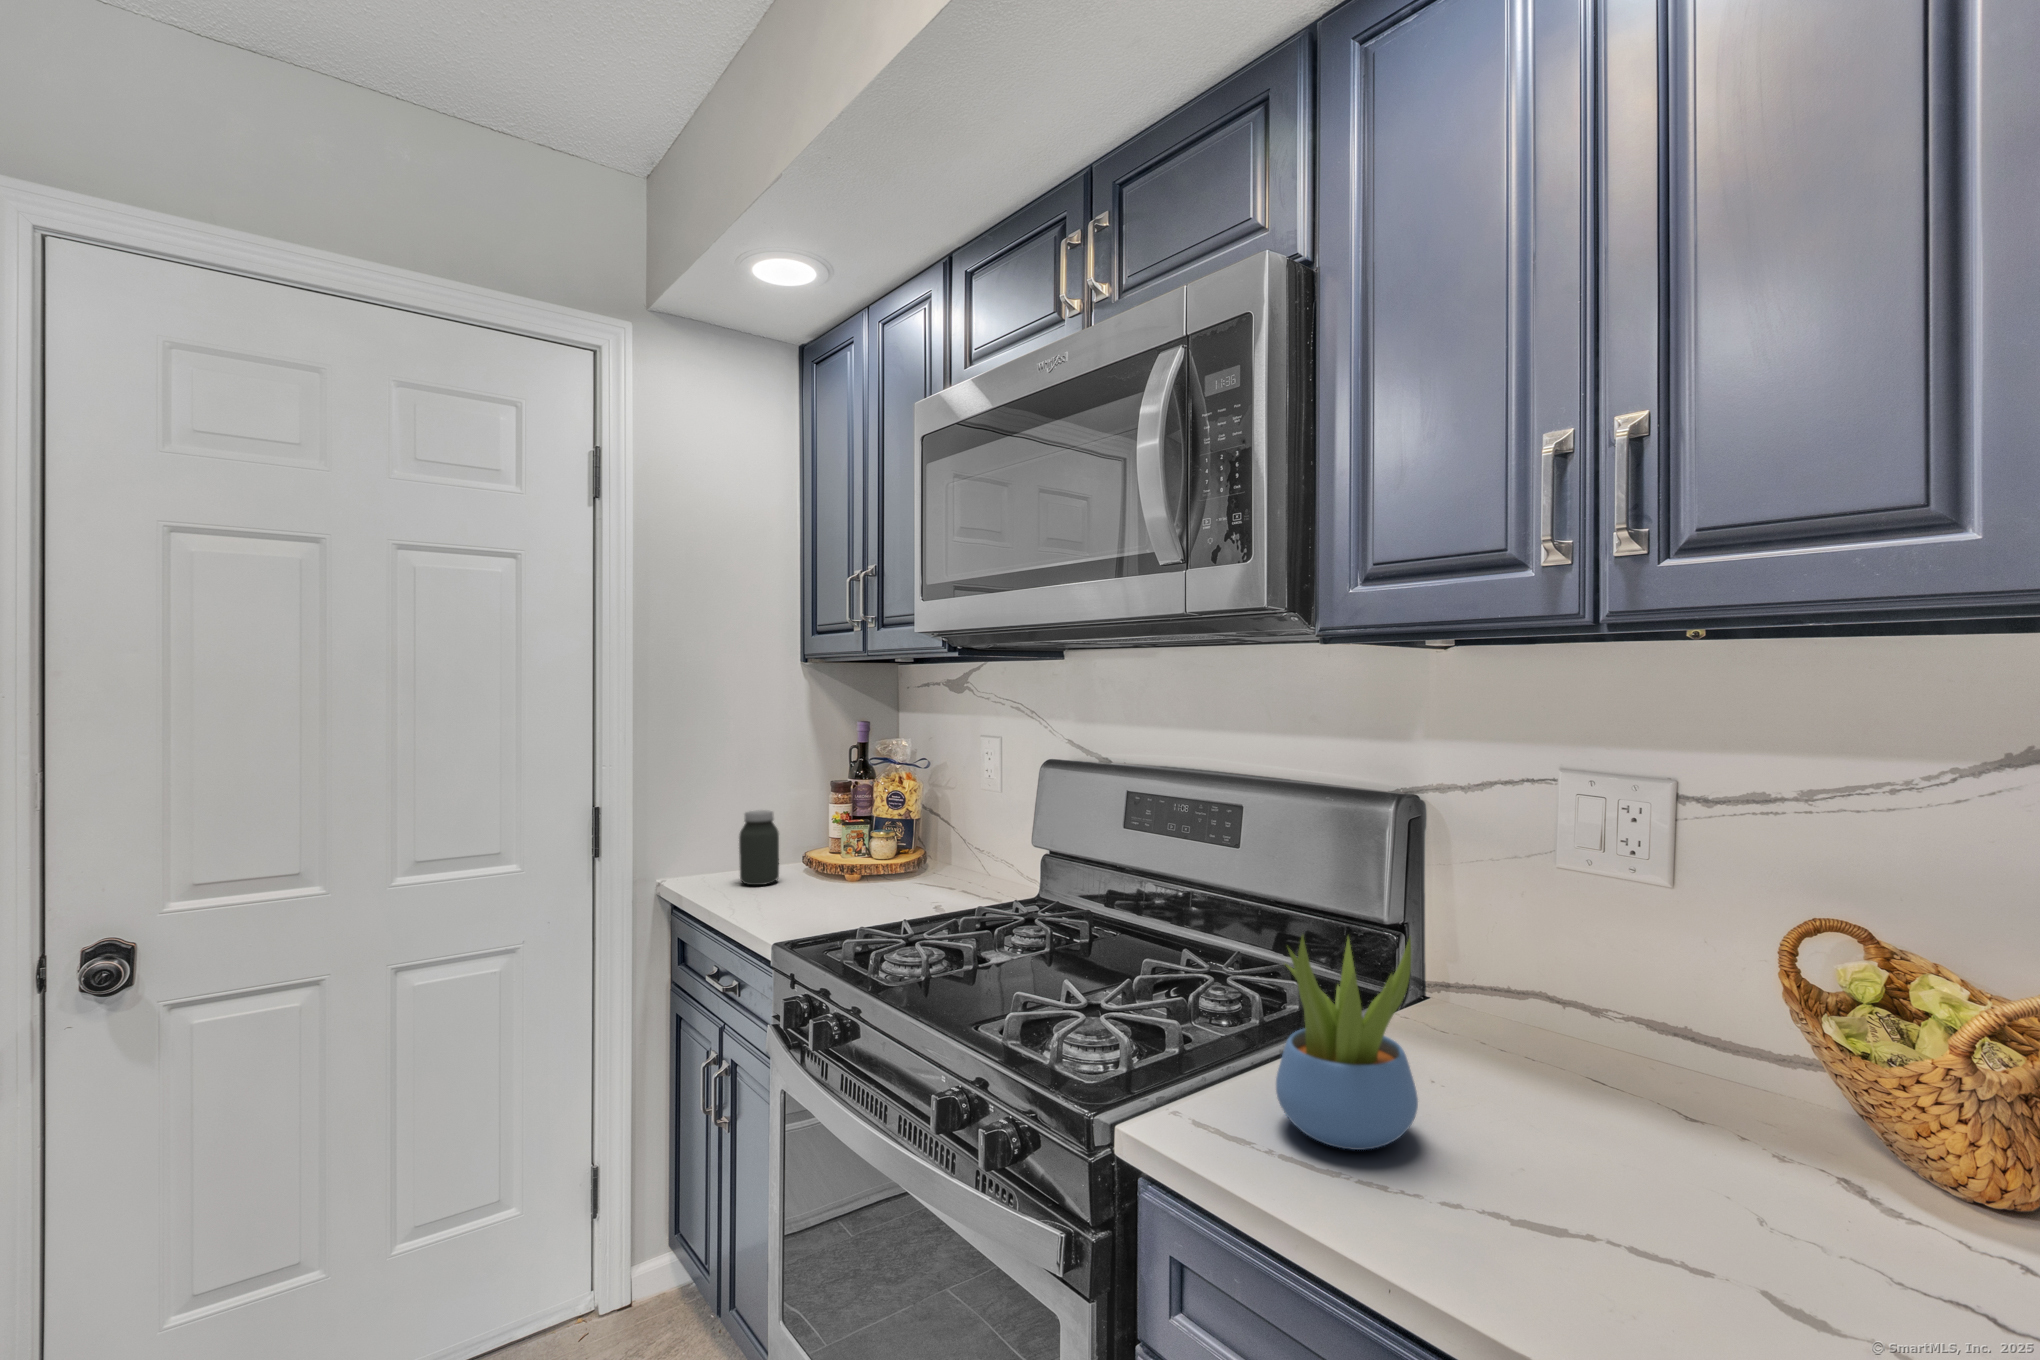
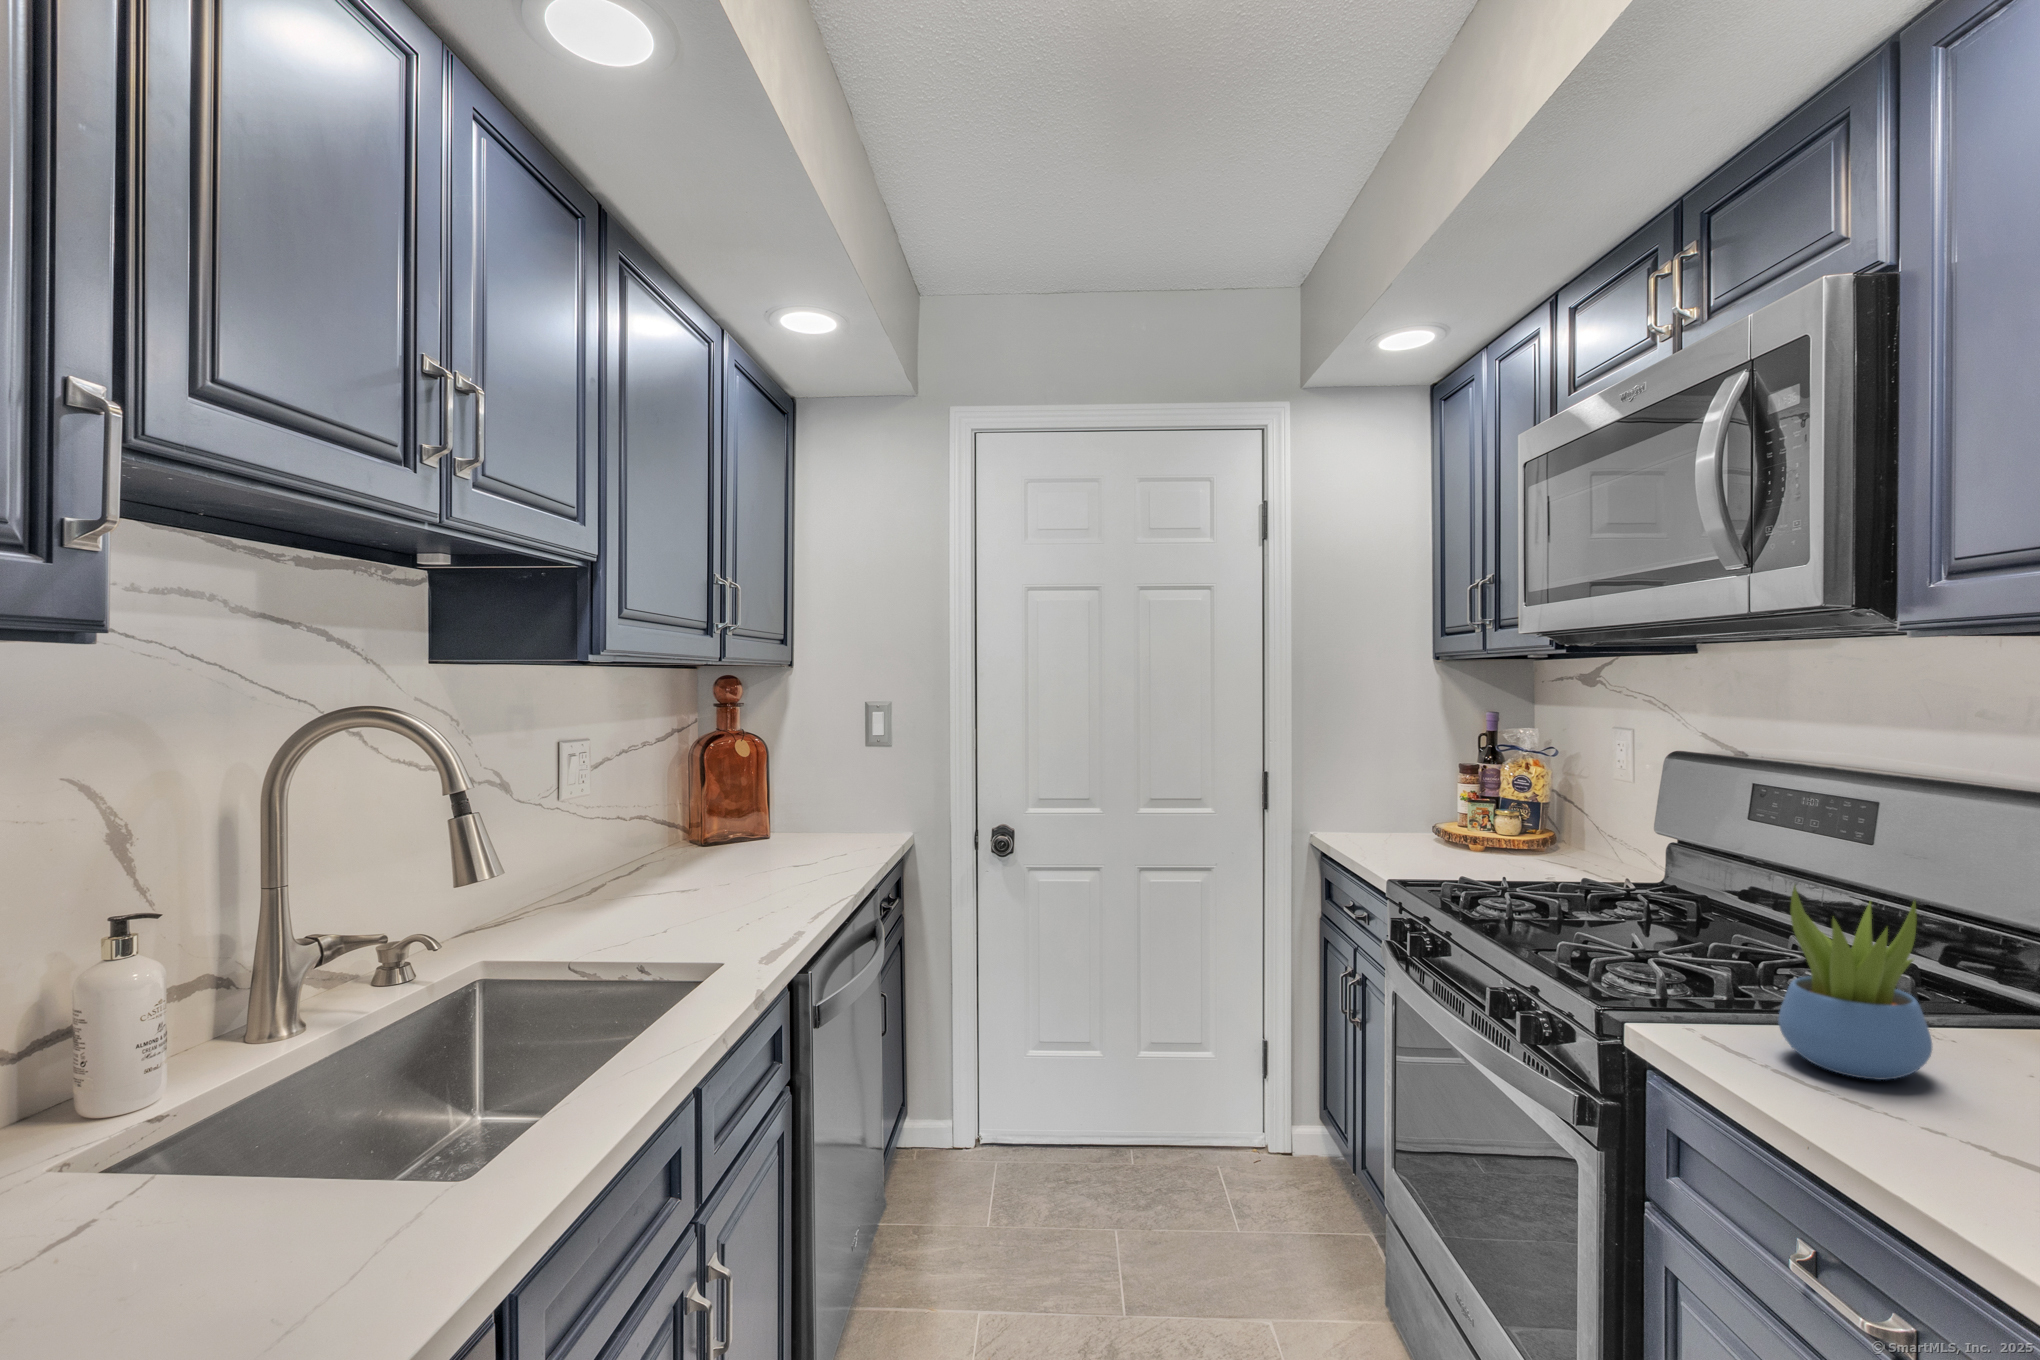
jar: present [739,810,779,885] -> none [1374,782,1409,844]

